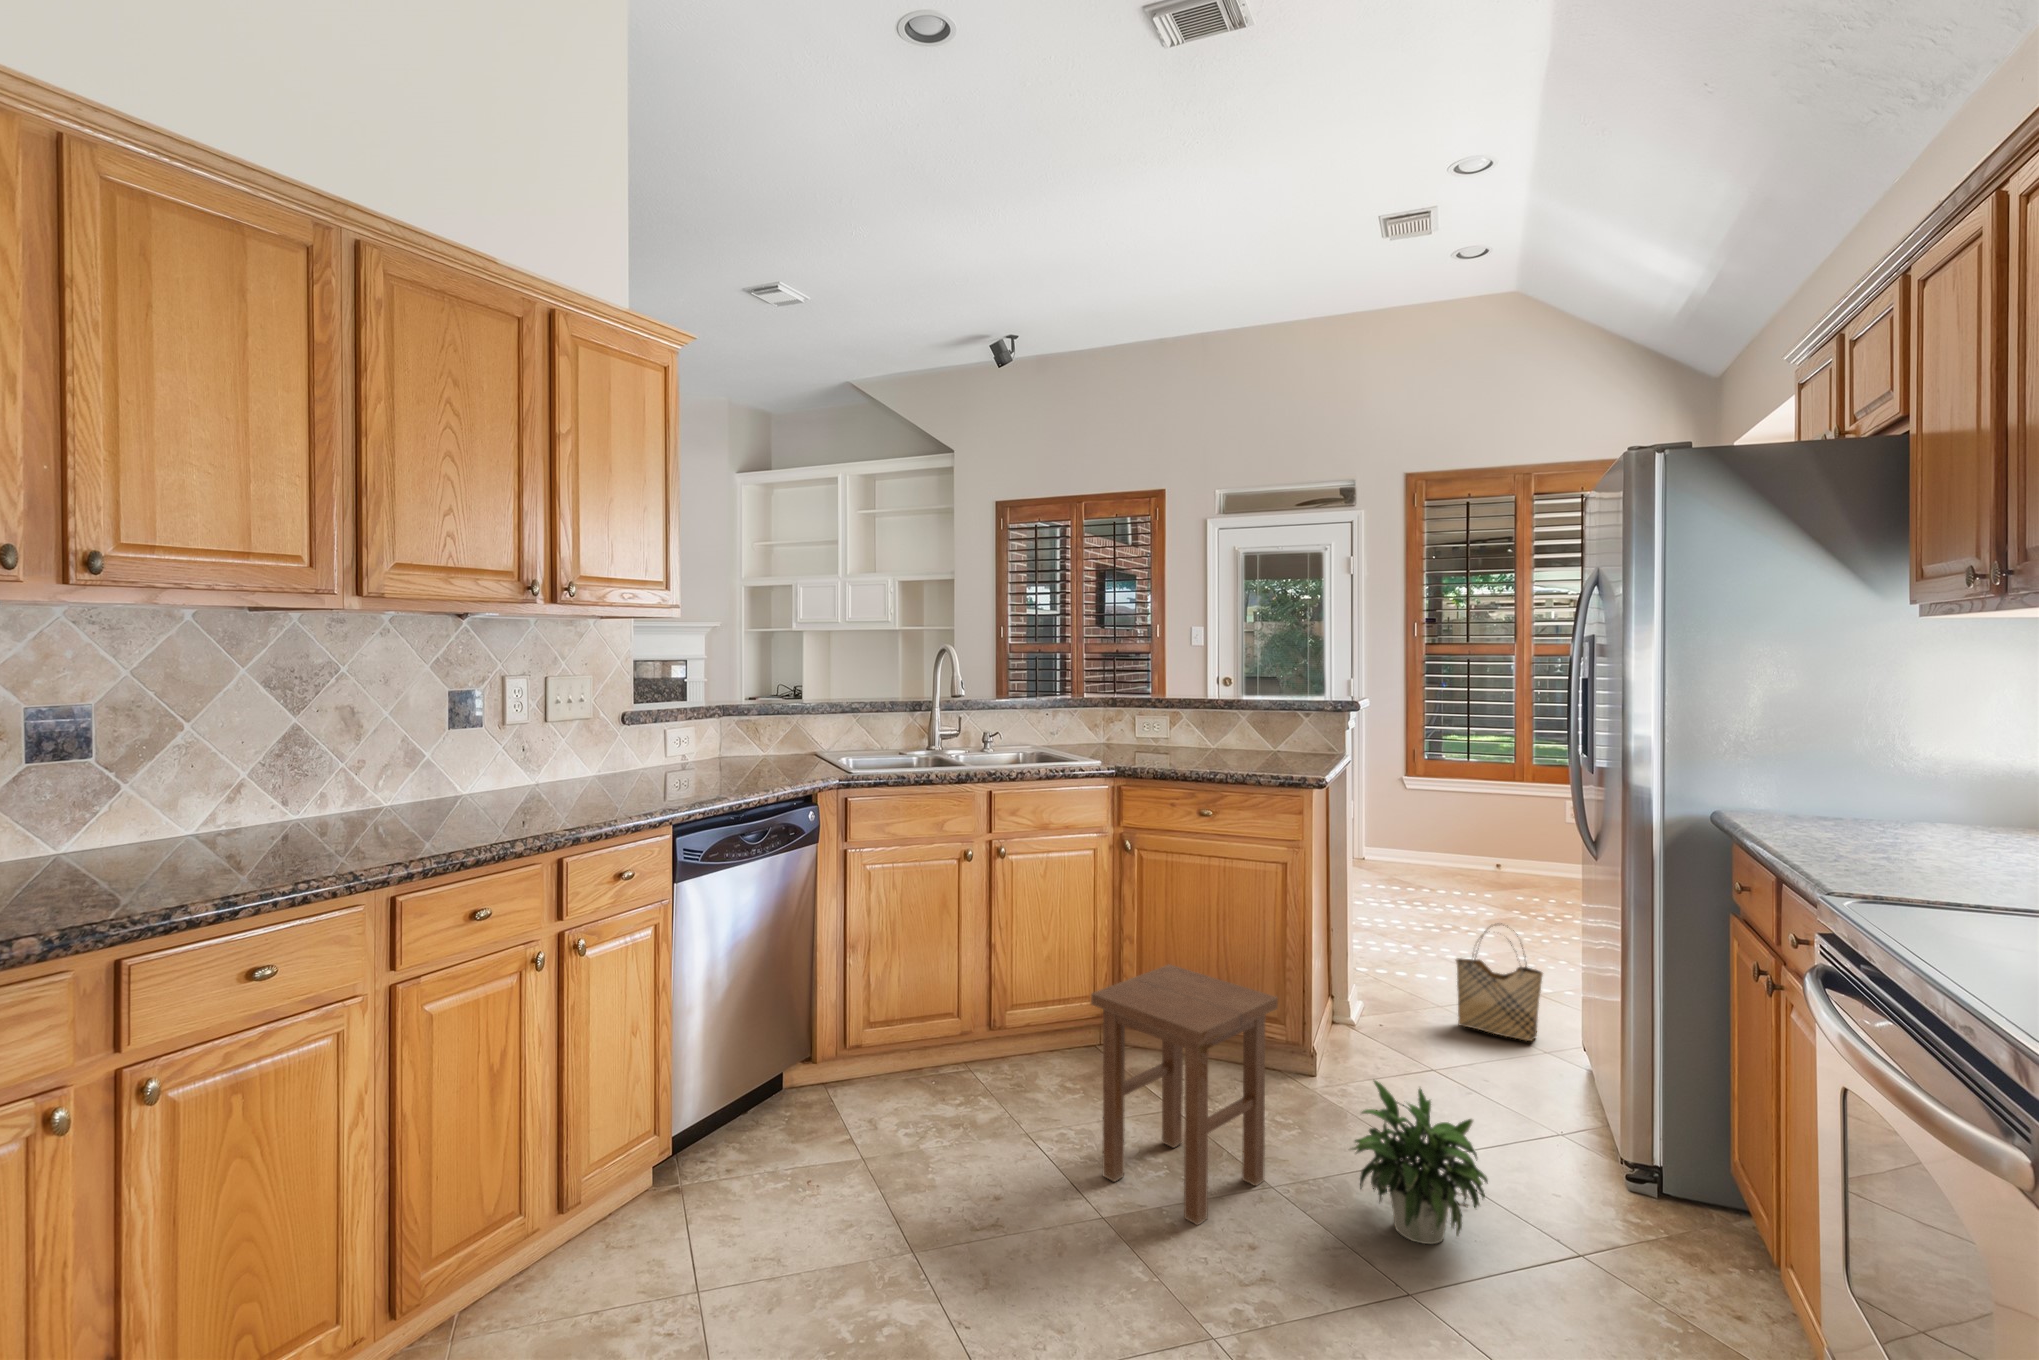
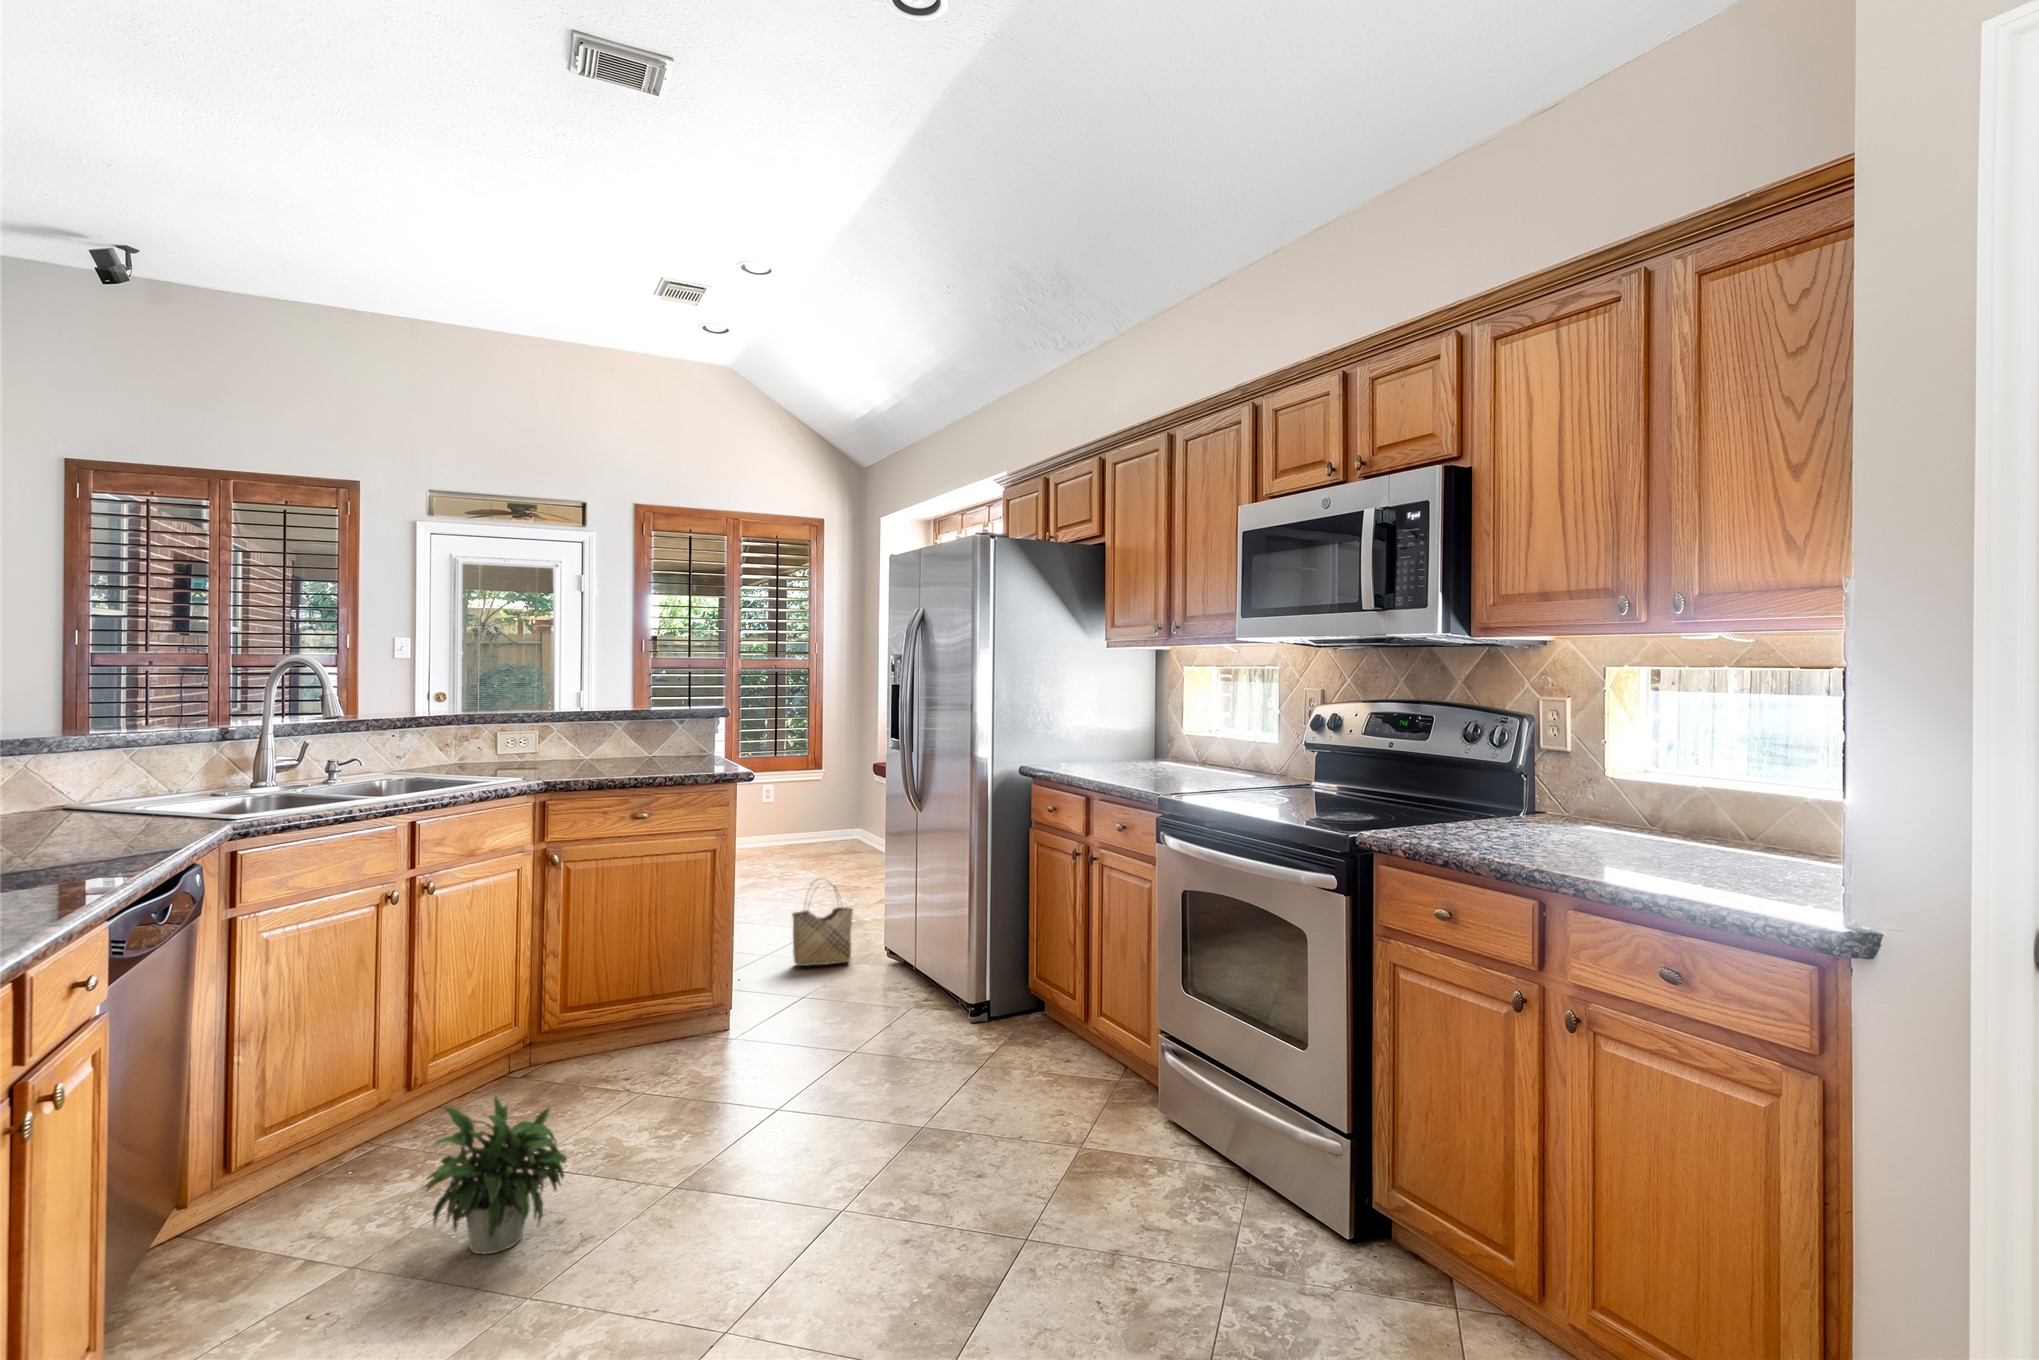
stool: present [1091,965,1278,1226] -> none [648,947,791,1161]
potted plant: present [1351,1080,1488,1244] -> present [424,1097,567,1254]

